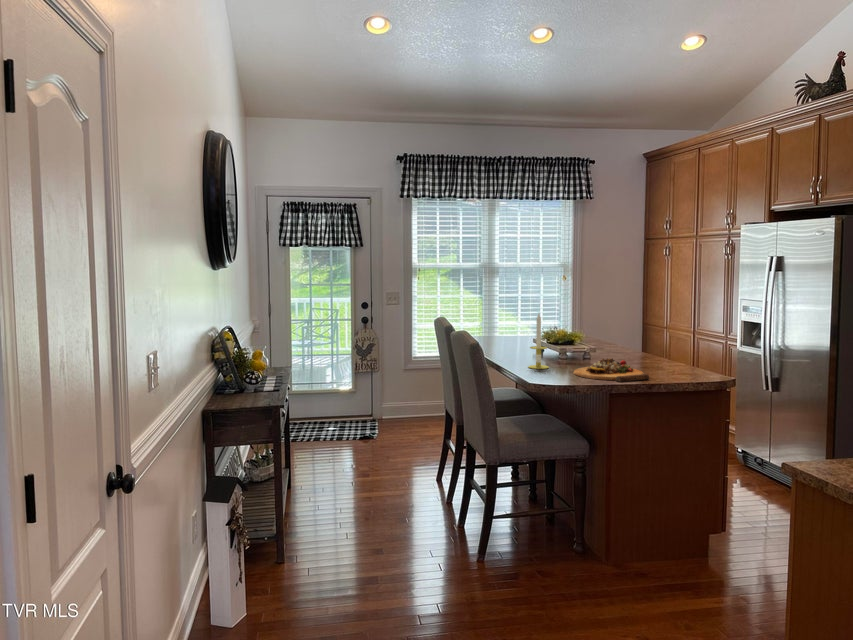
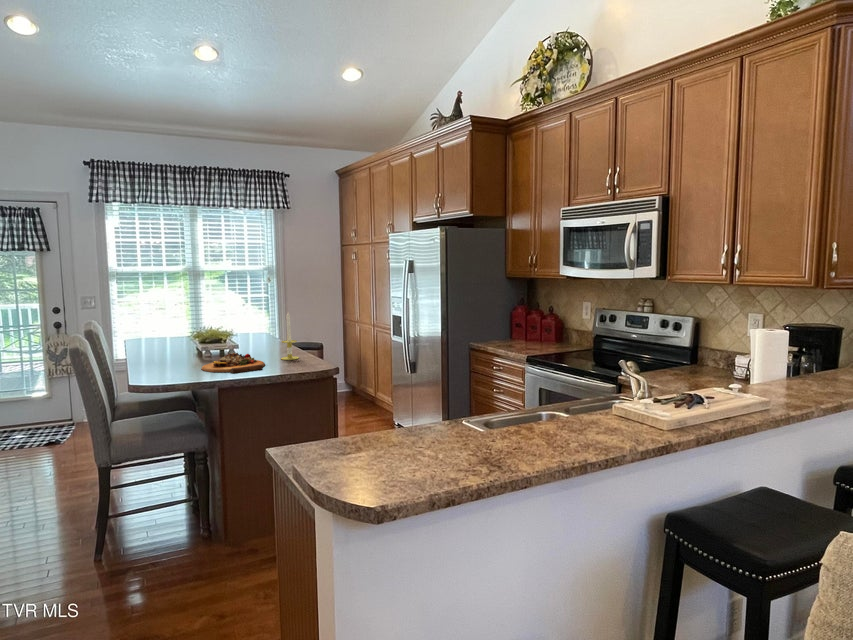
candle: present [529,314,549,369] -> present [281,312,299,360]

